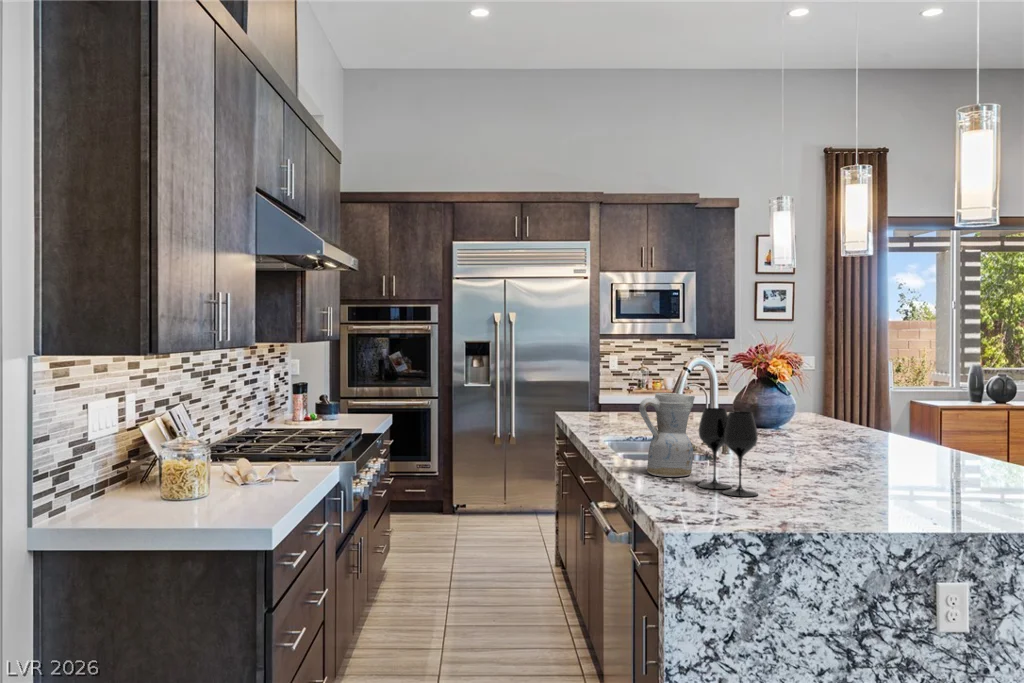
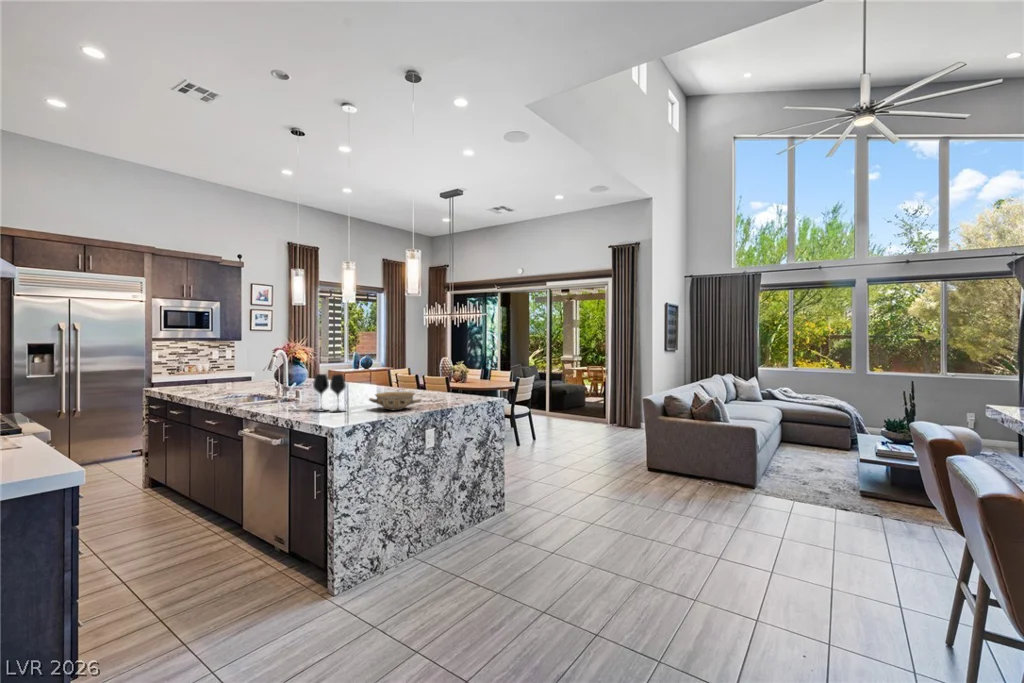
ceramic pitcher: present [639,393,695,477] -> none [275,369,302,410]
ceramic bowl: none [808,464,937,514] -> present [369,392,421,410]

